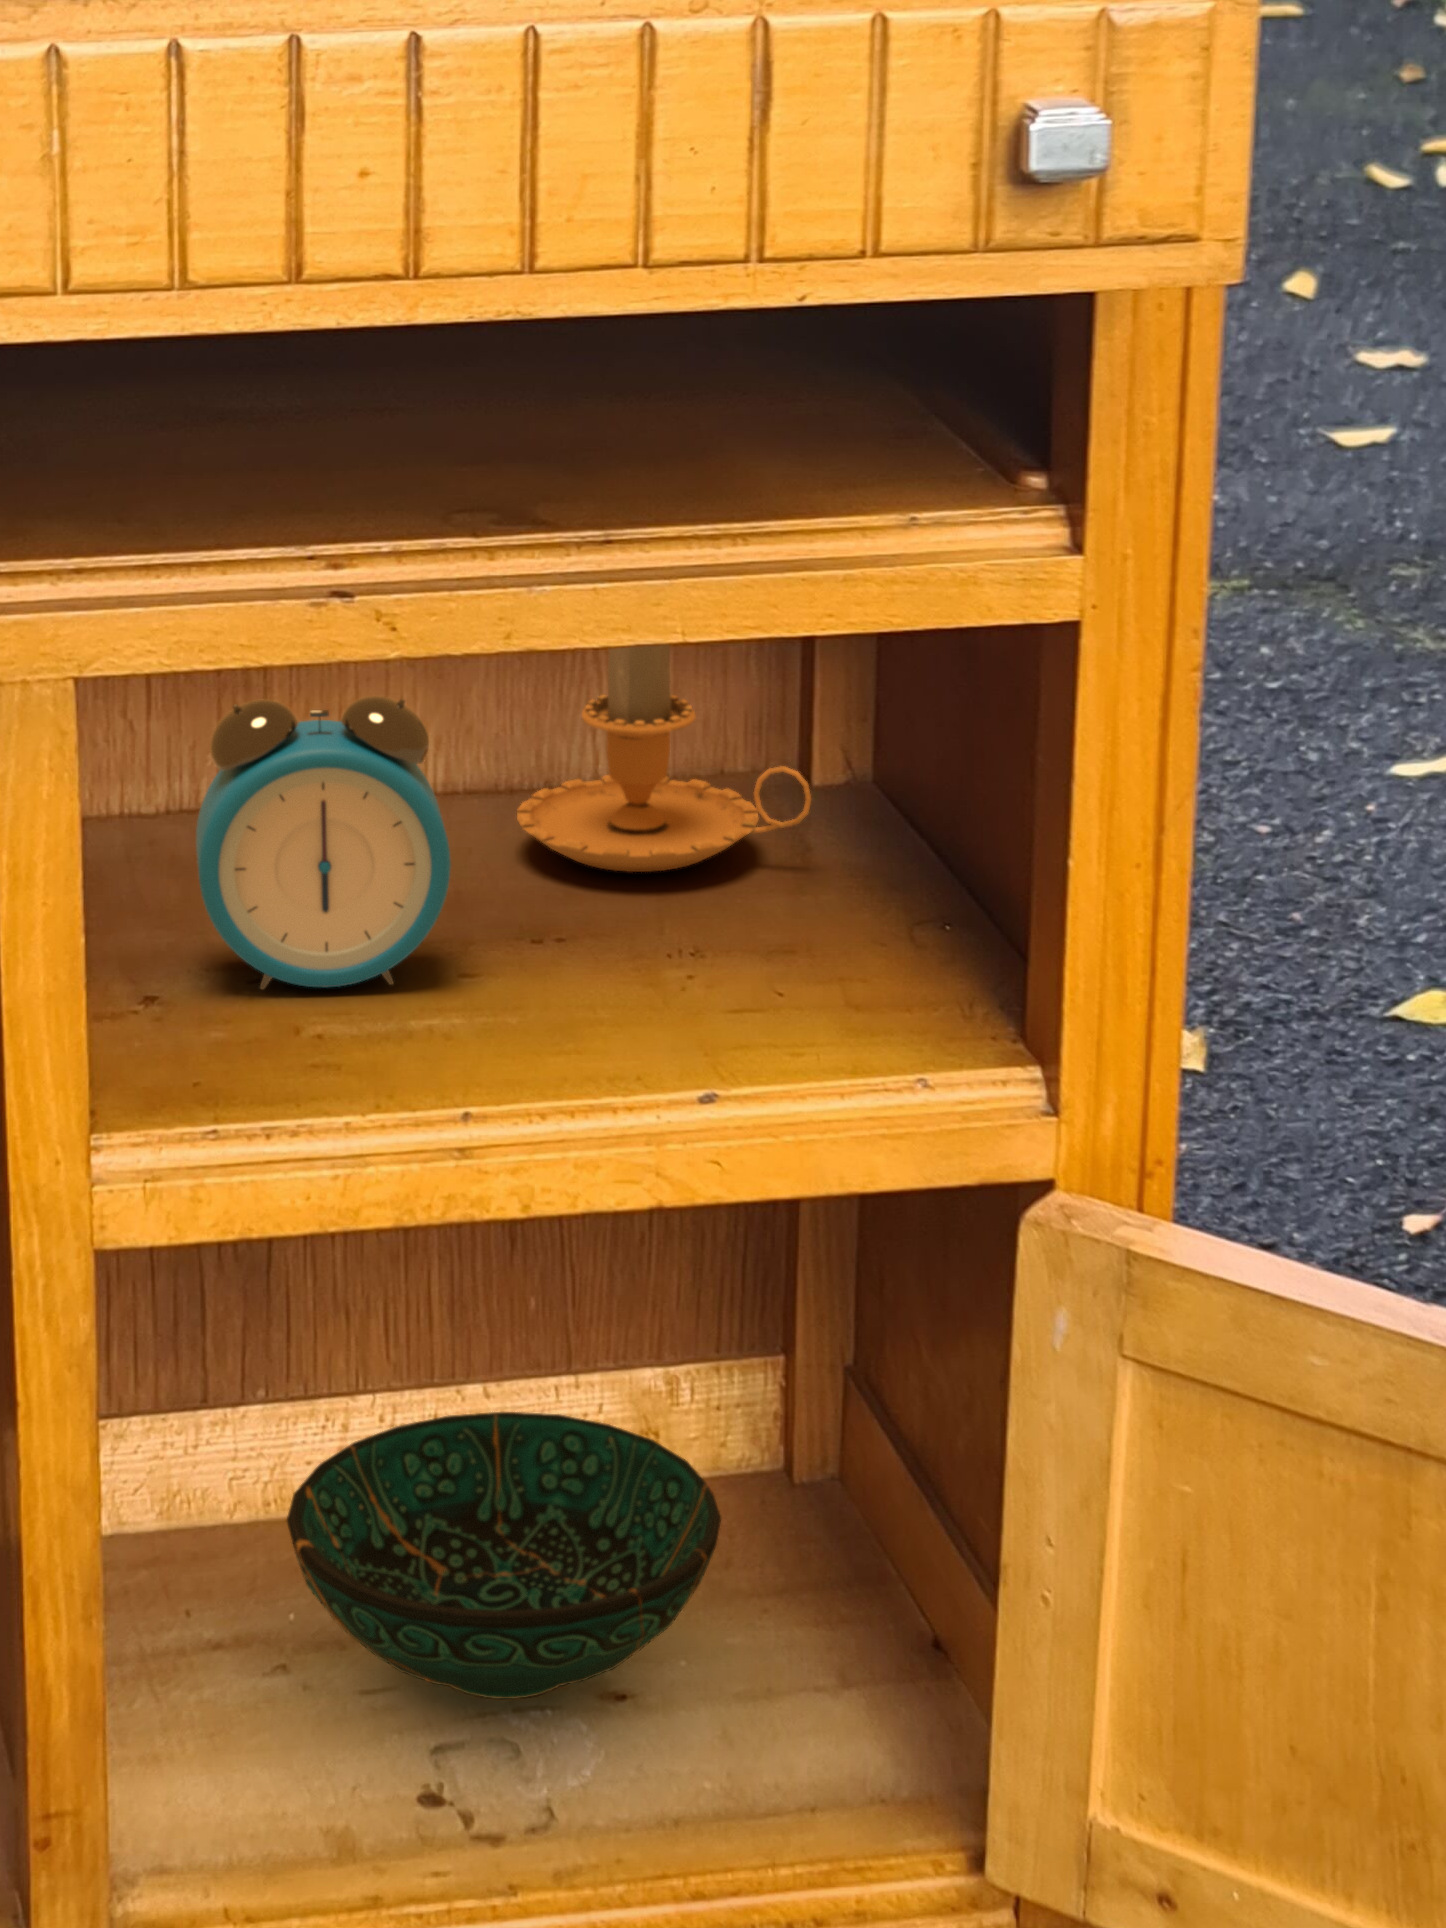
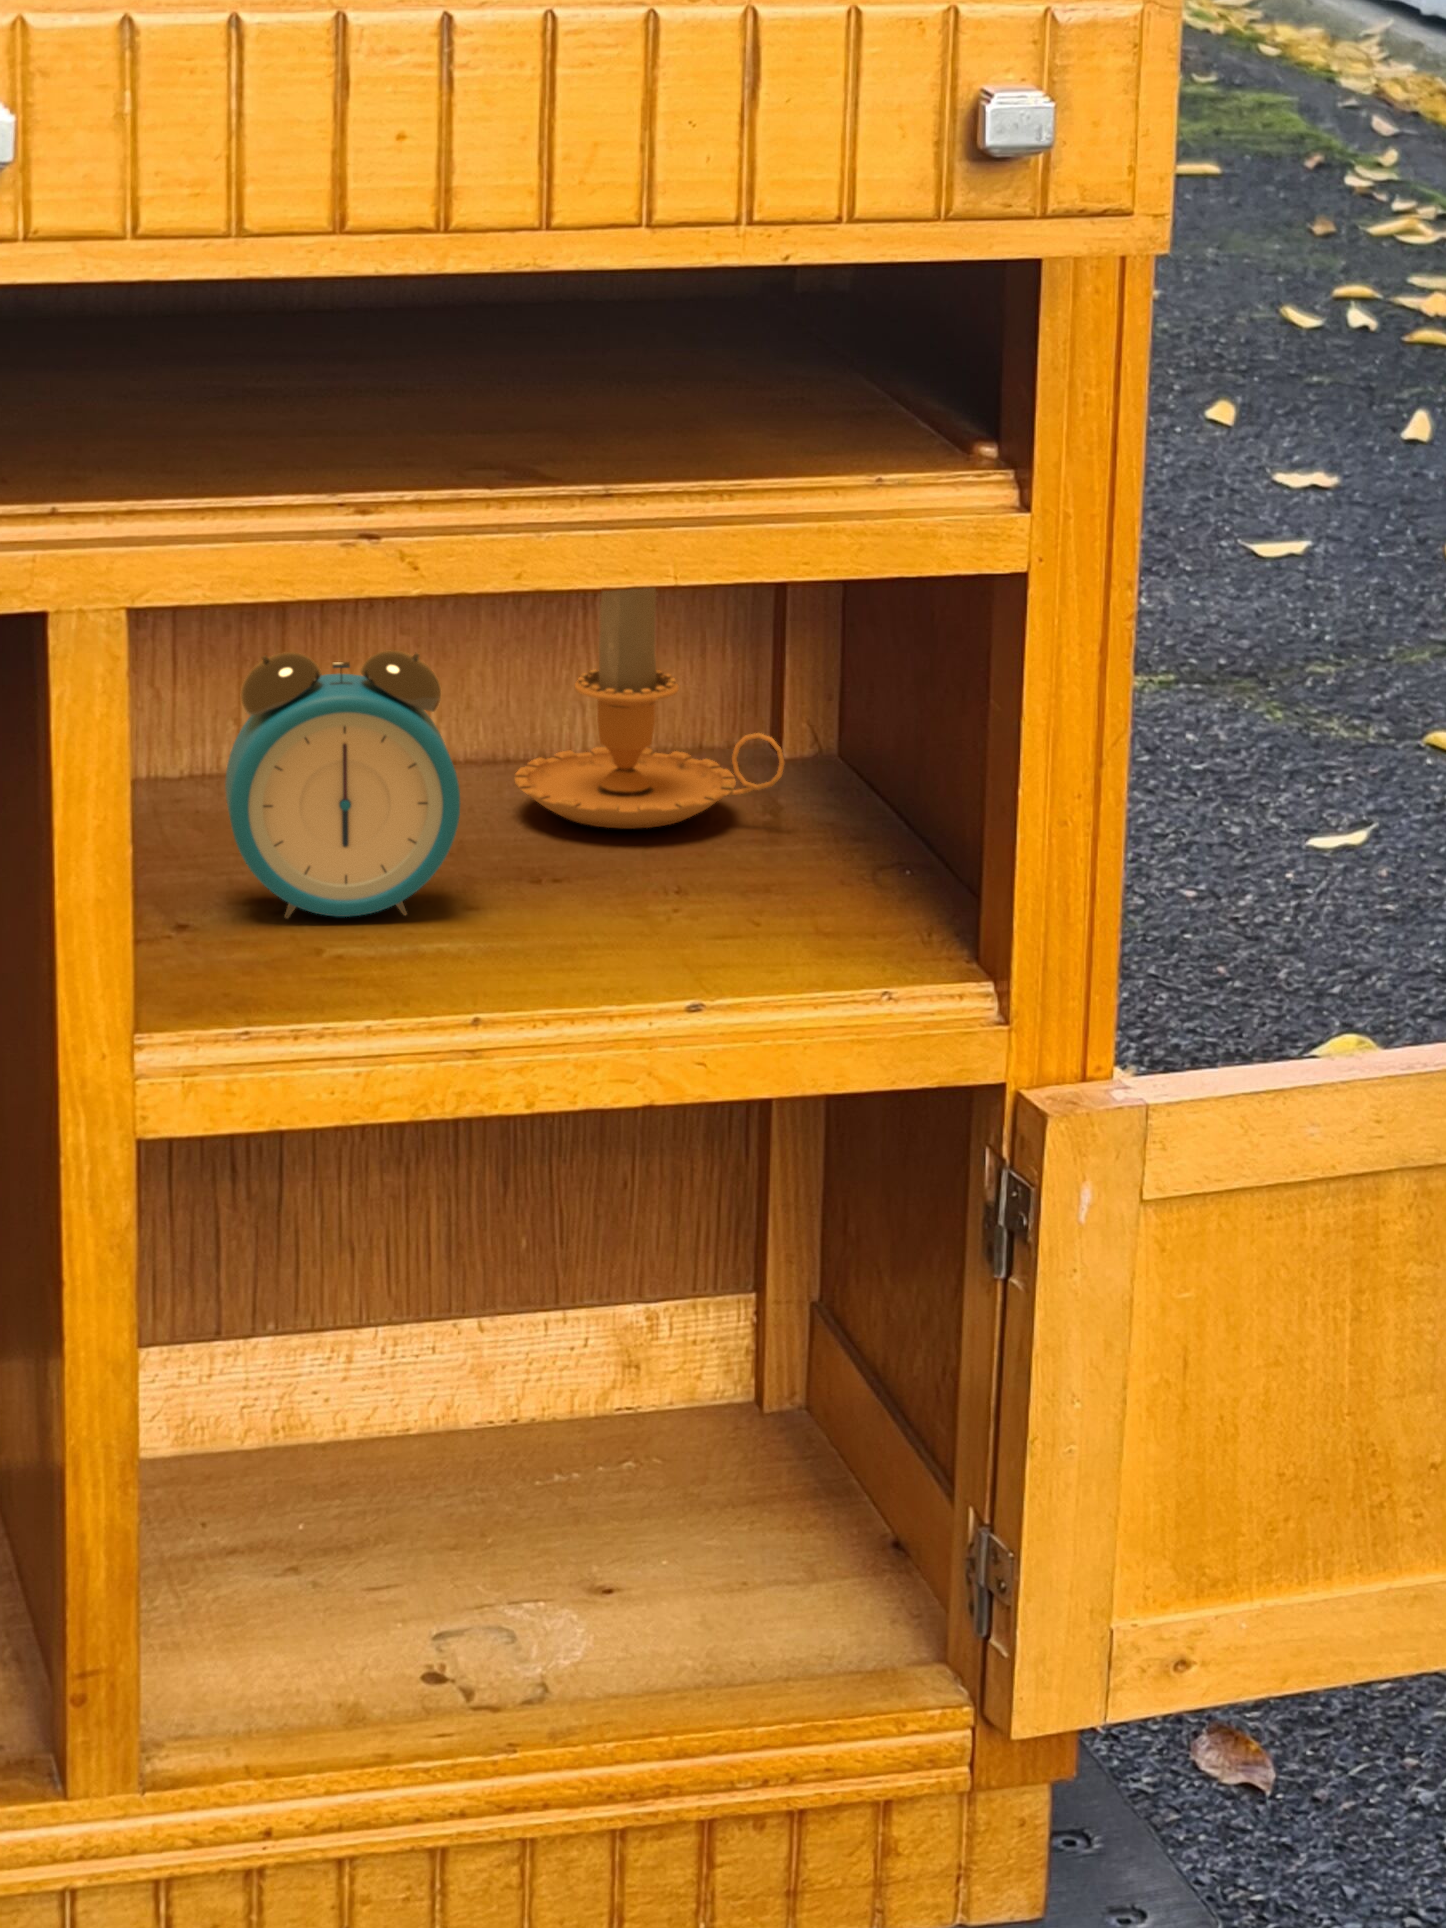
decorative bowl: present [287,1412,721,1699] -> none [299,1340,703,1597]

